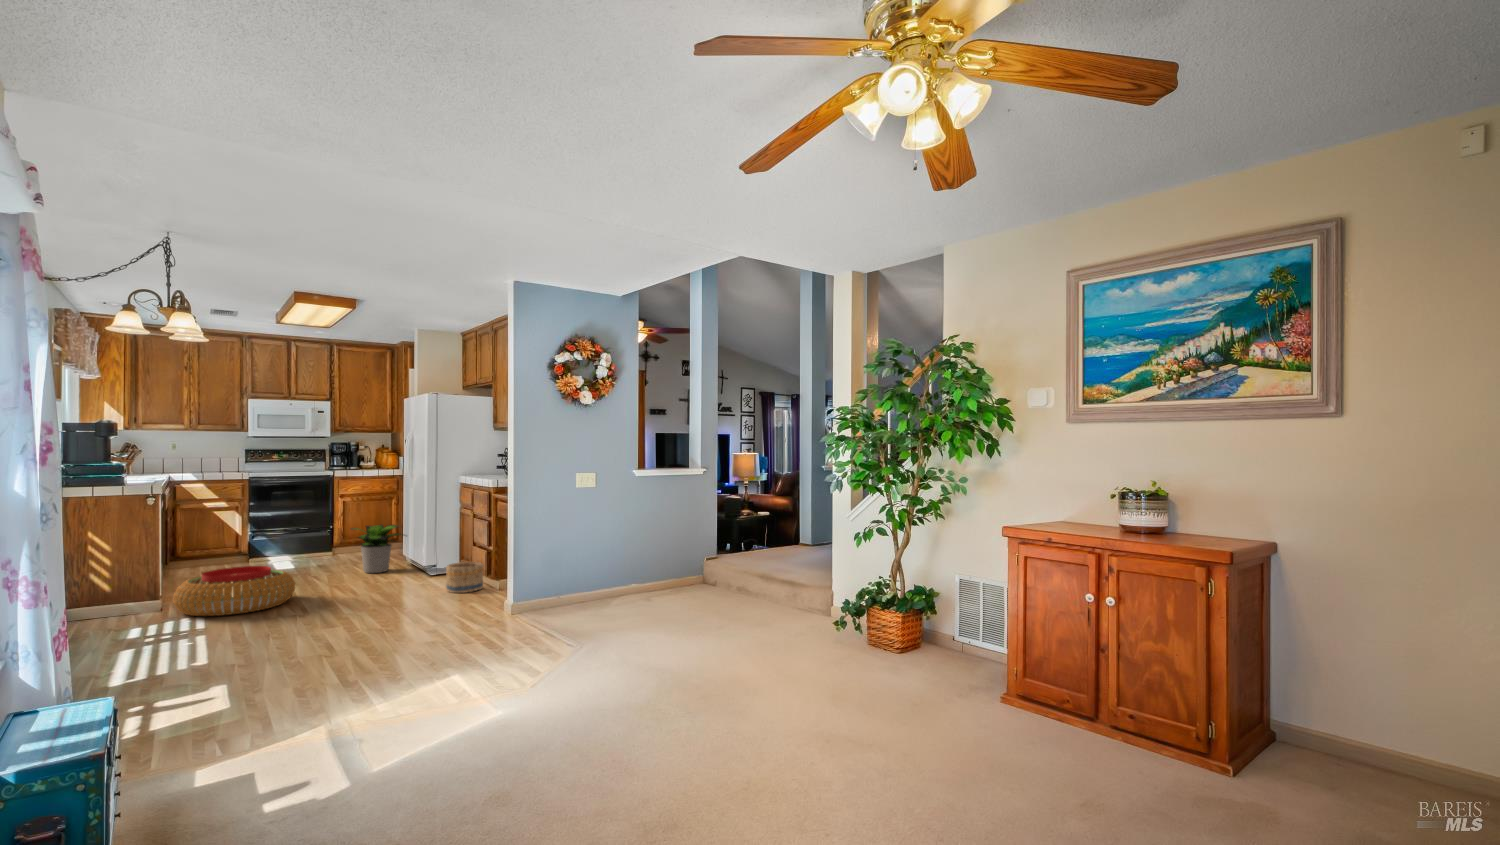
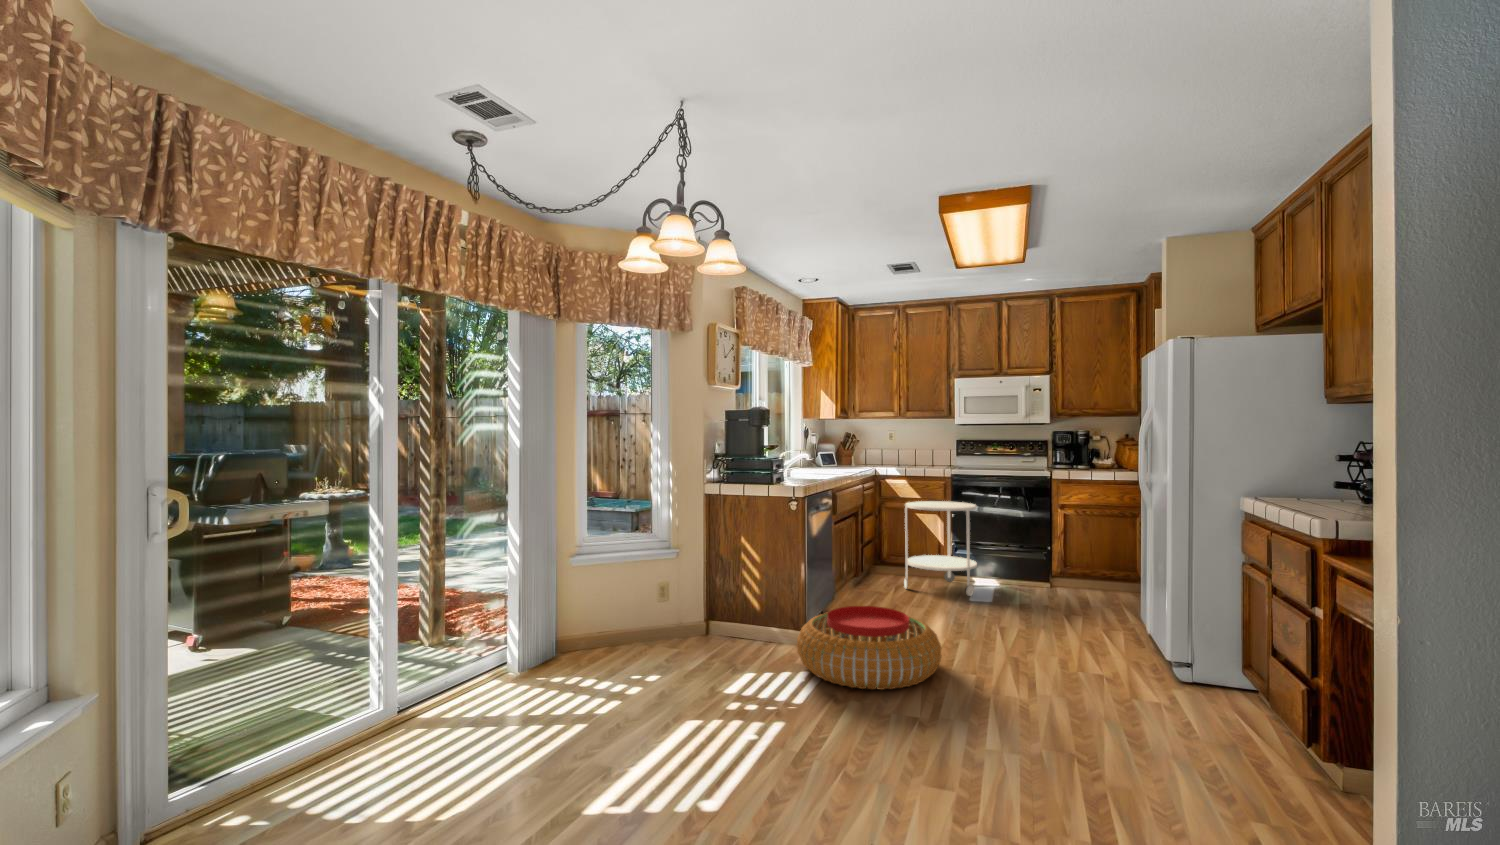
side table: none [210,499,279,572] -> present [904,501,977,596]
potted plant: present [351,525,403,573] -> none [1046,562,1149,648]
basket: present [446,562,484,593] -> none [1202,694,1303,785]

